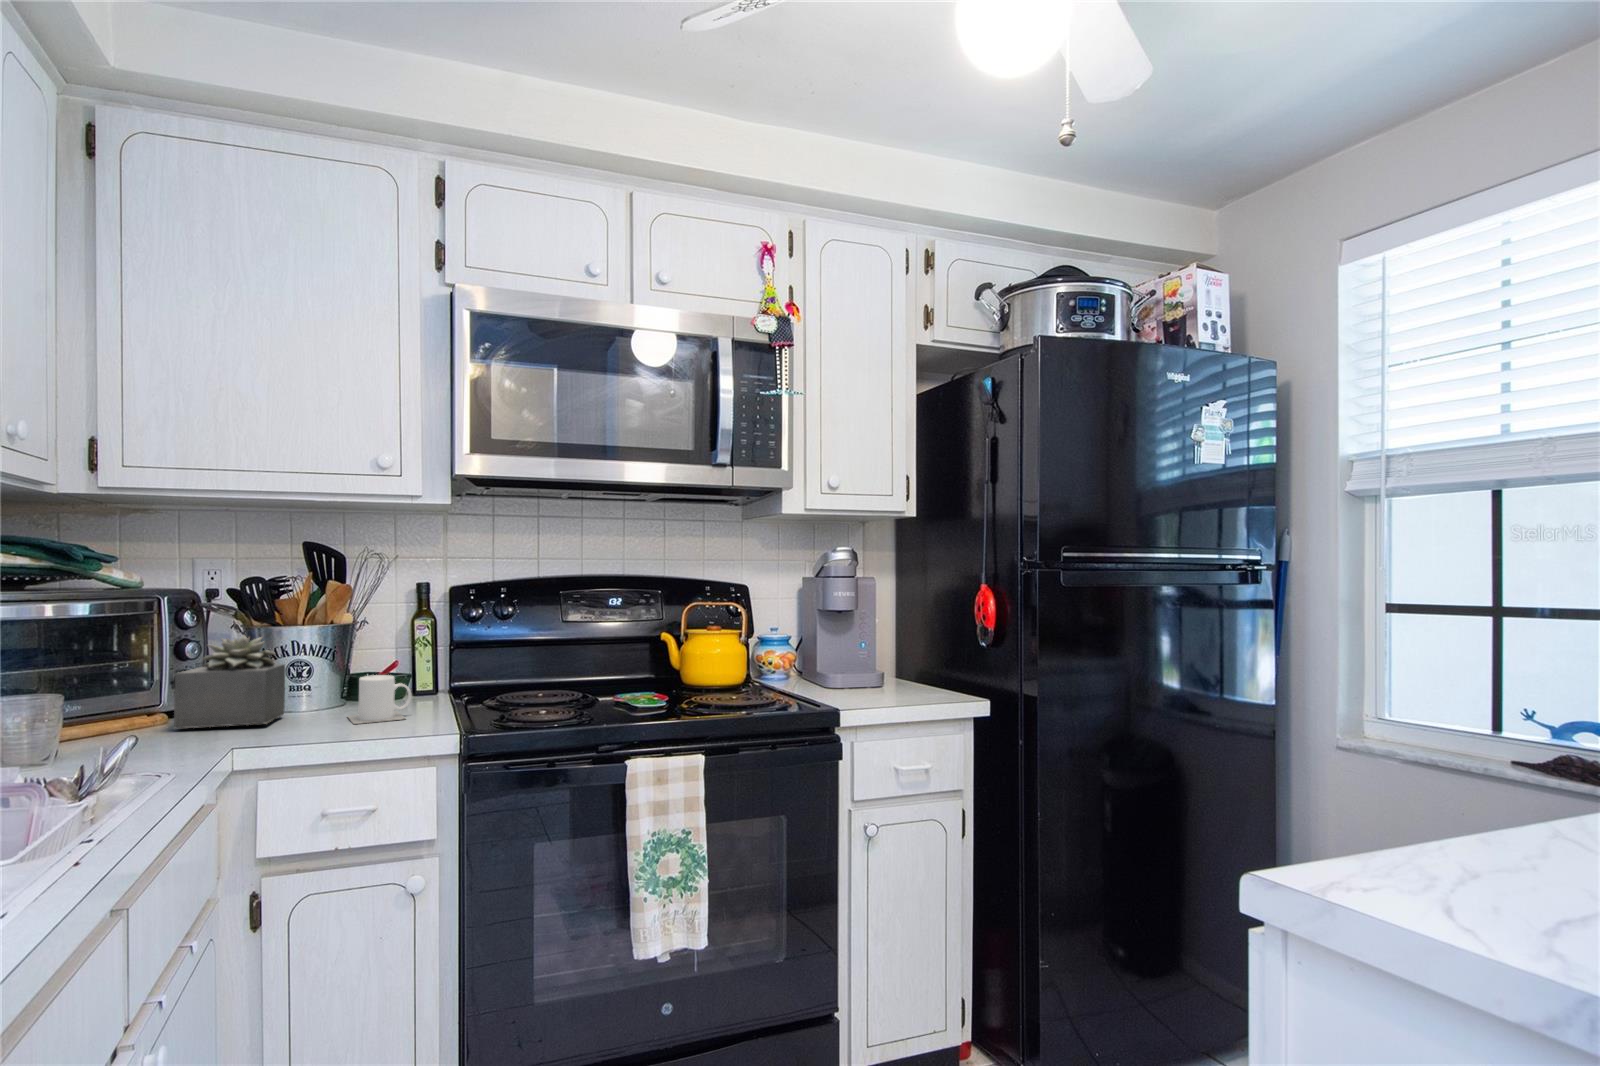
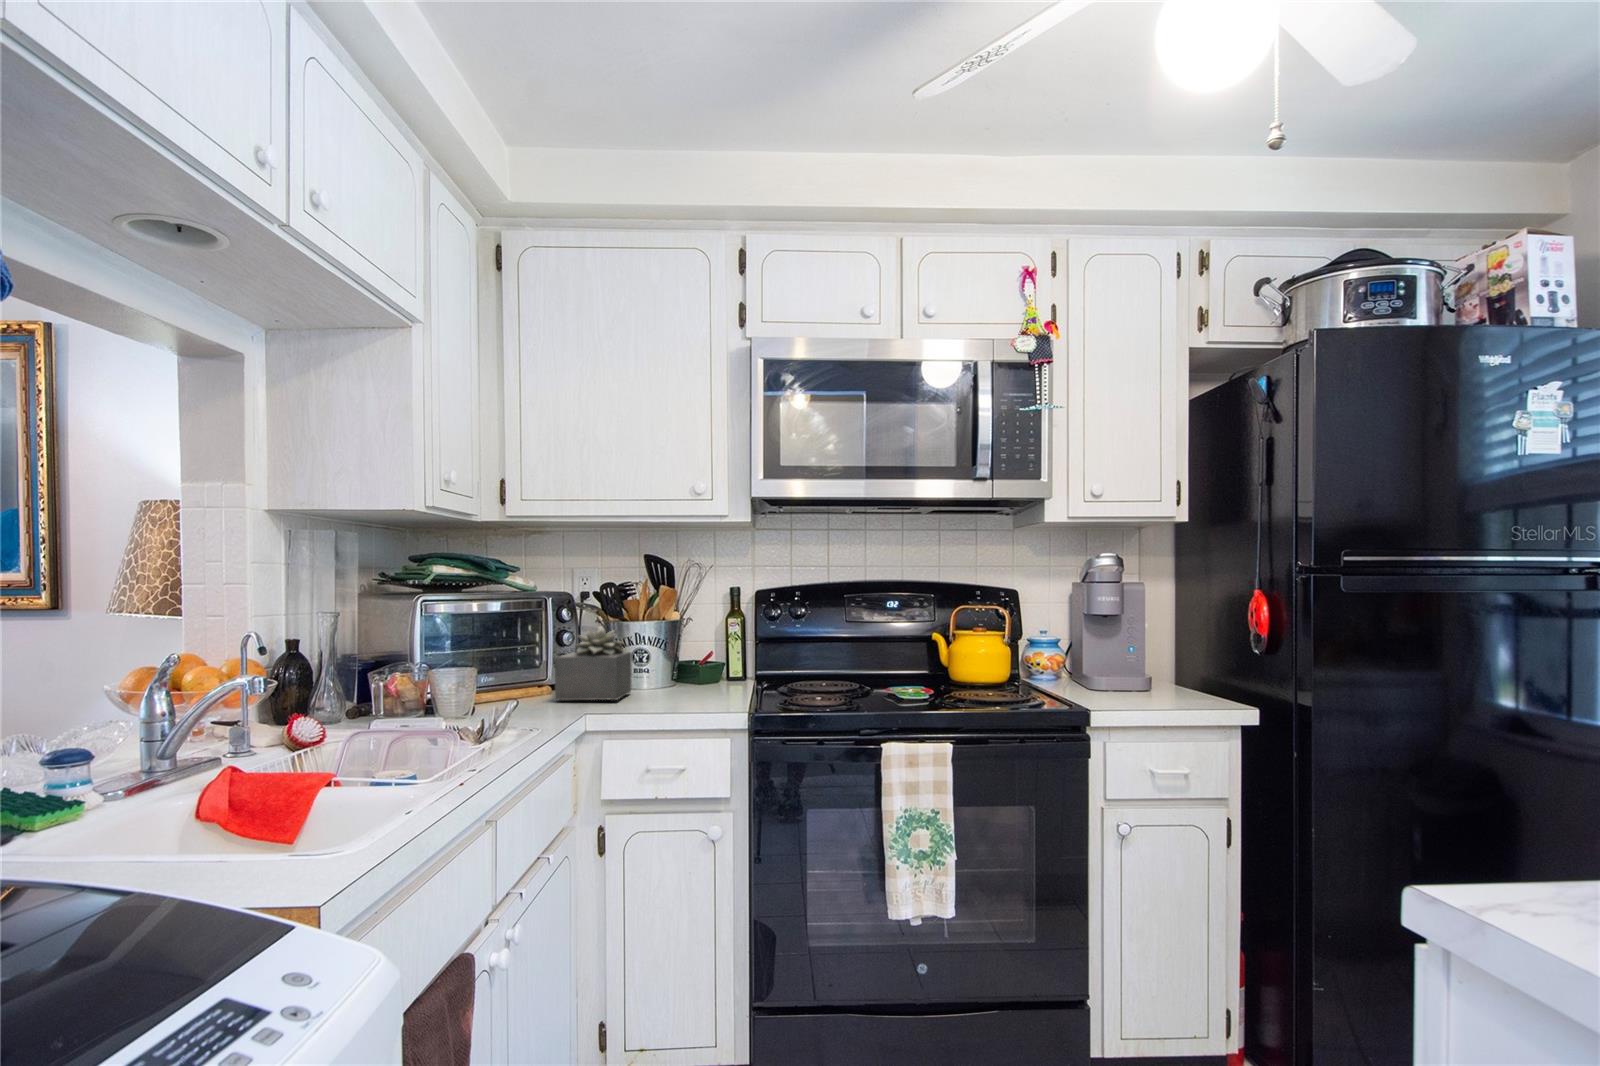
mug: present [348,675,411,724] -> none [676,663,724,703]

